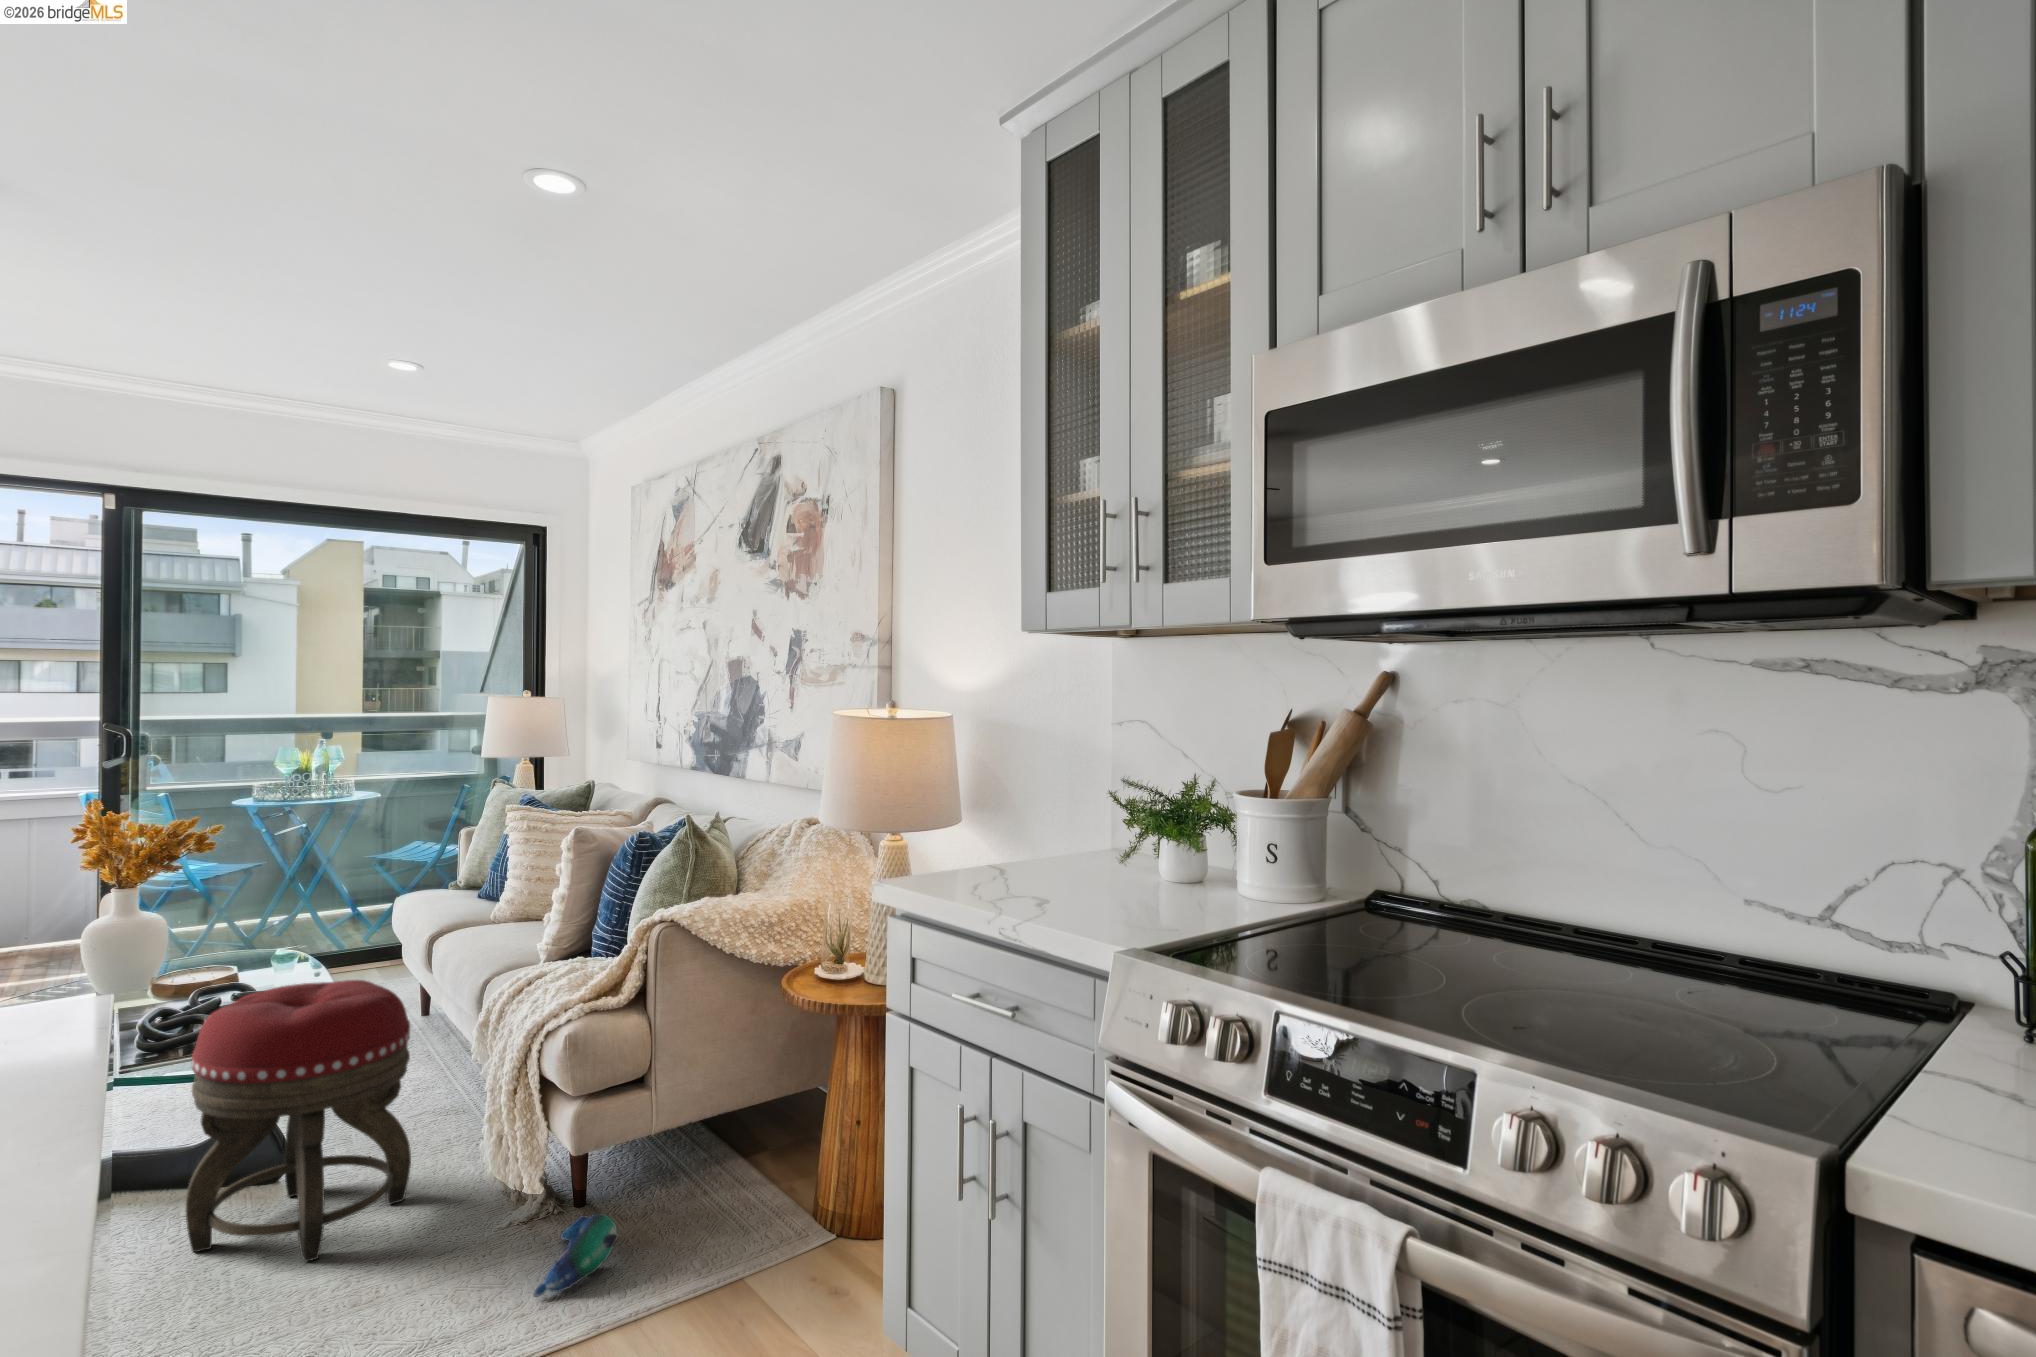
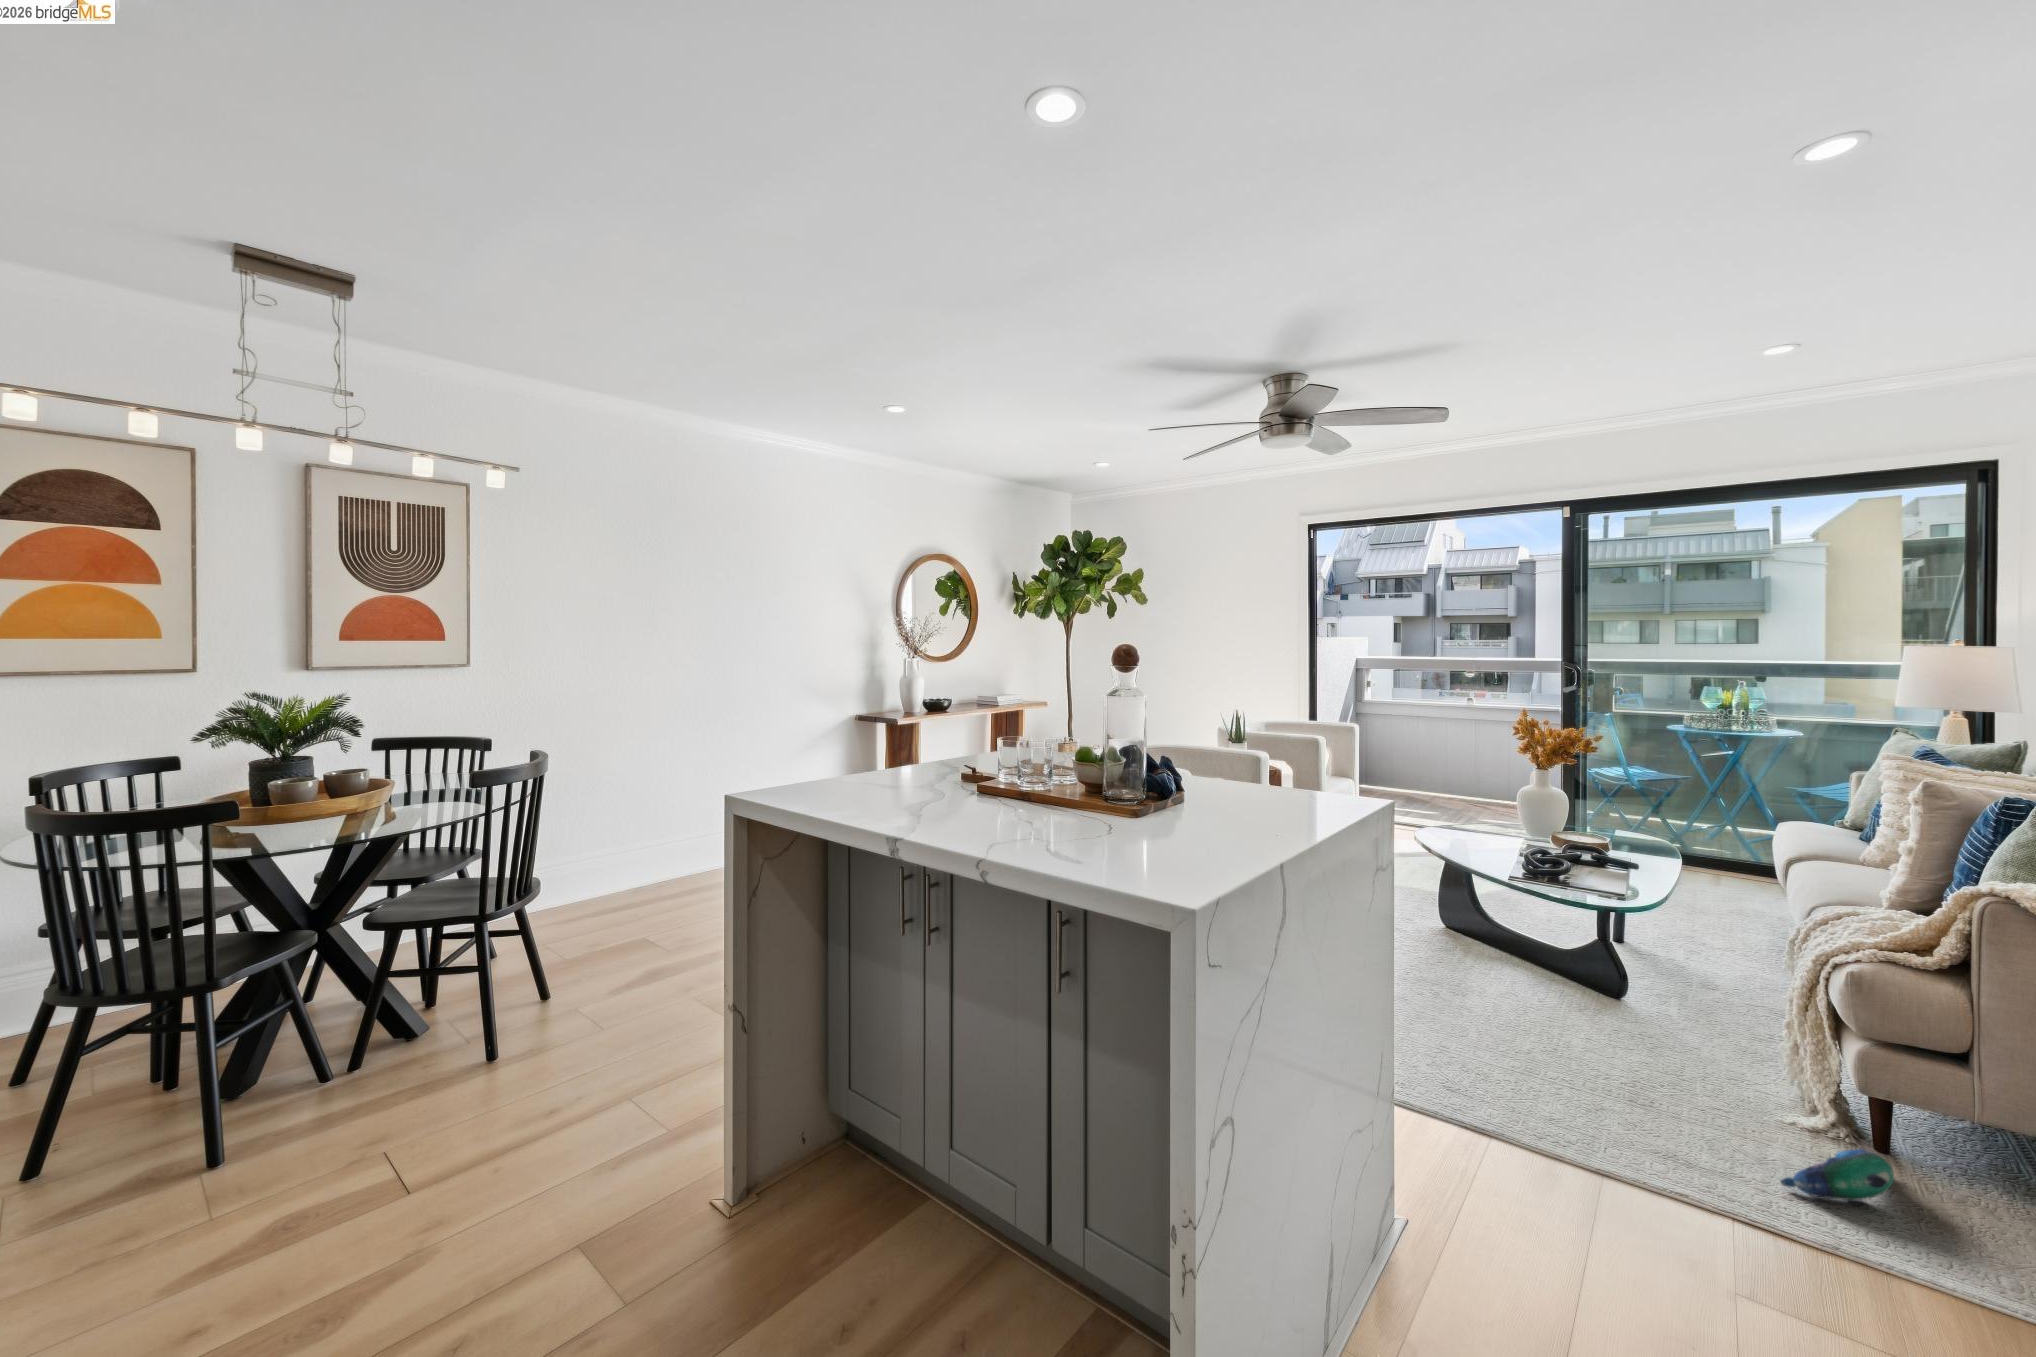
footstool: present [186,980,411,1262] -> none [1540,861,1712,1066]

